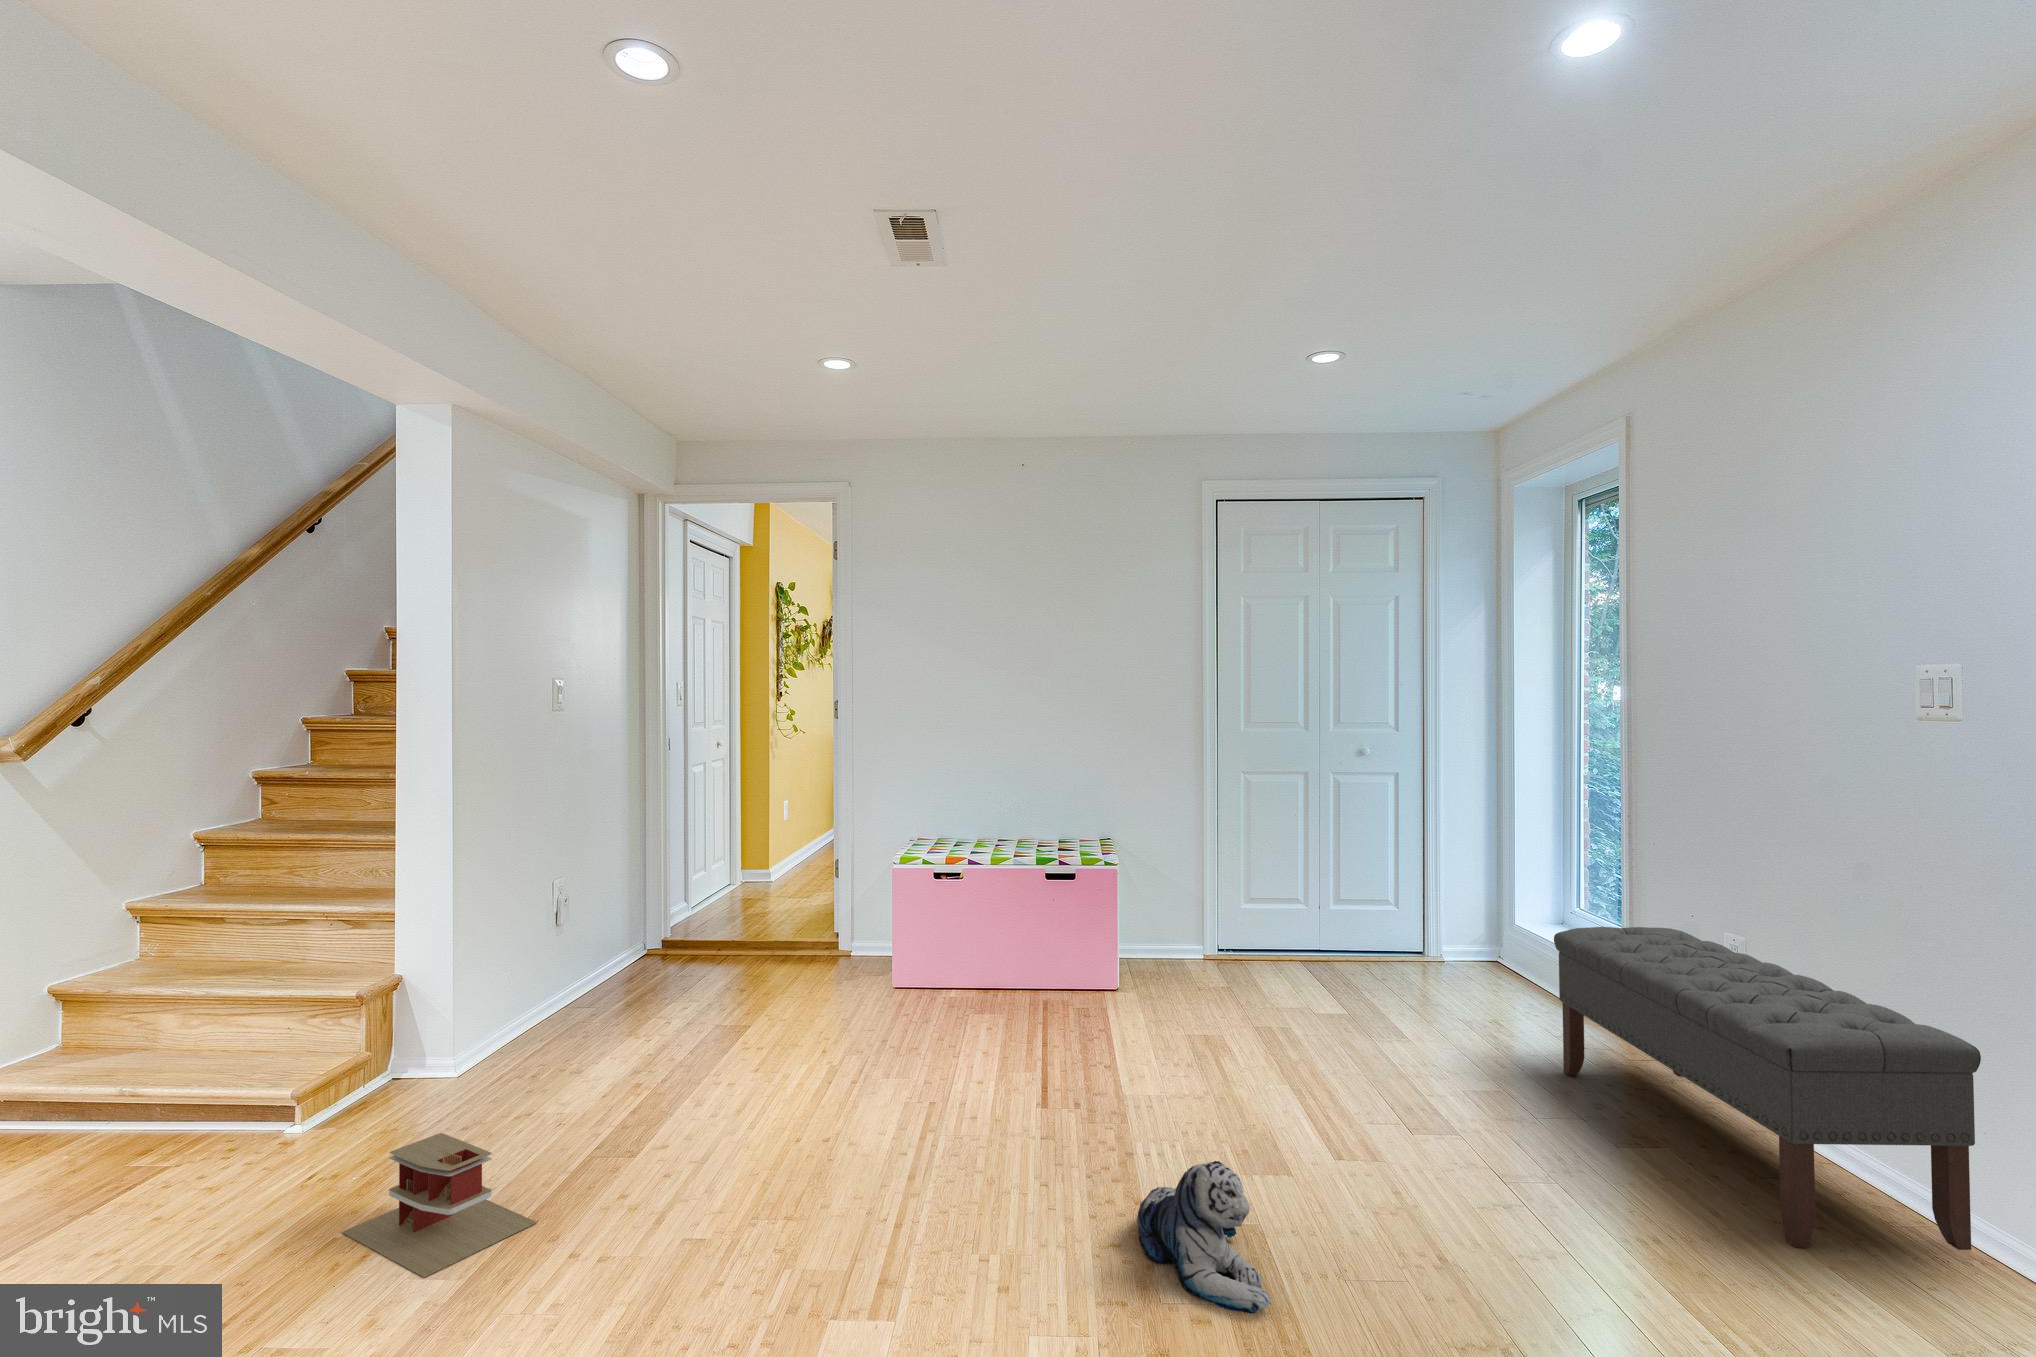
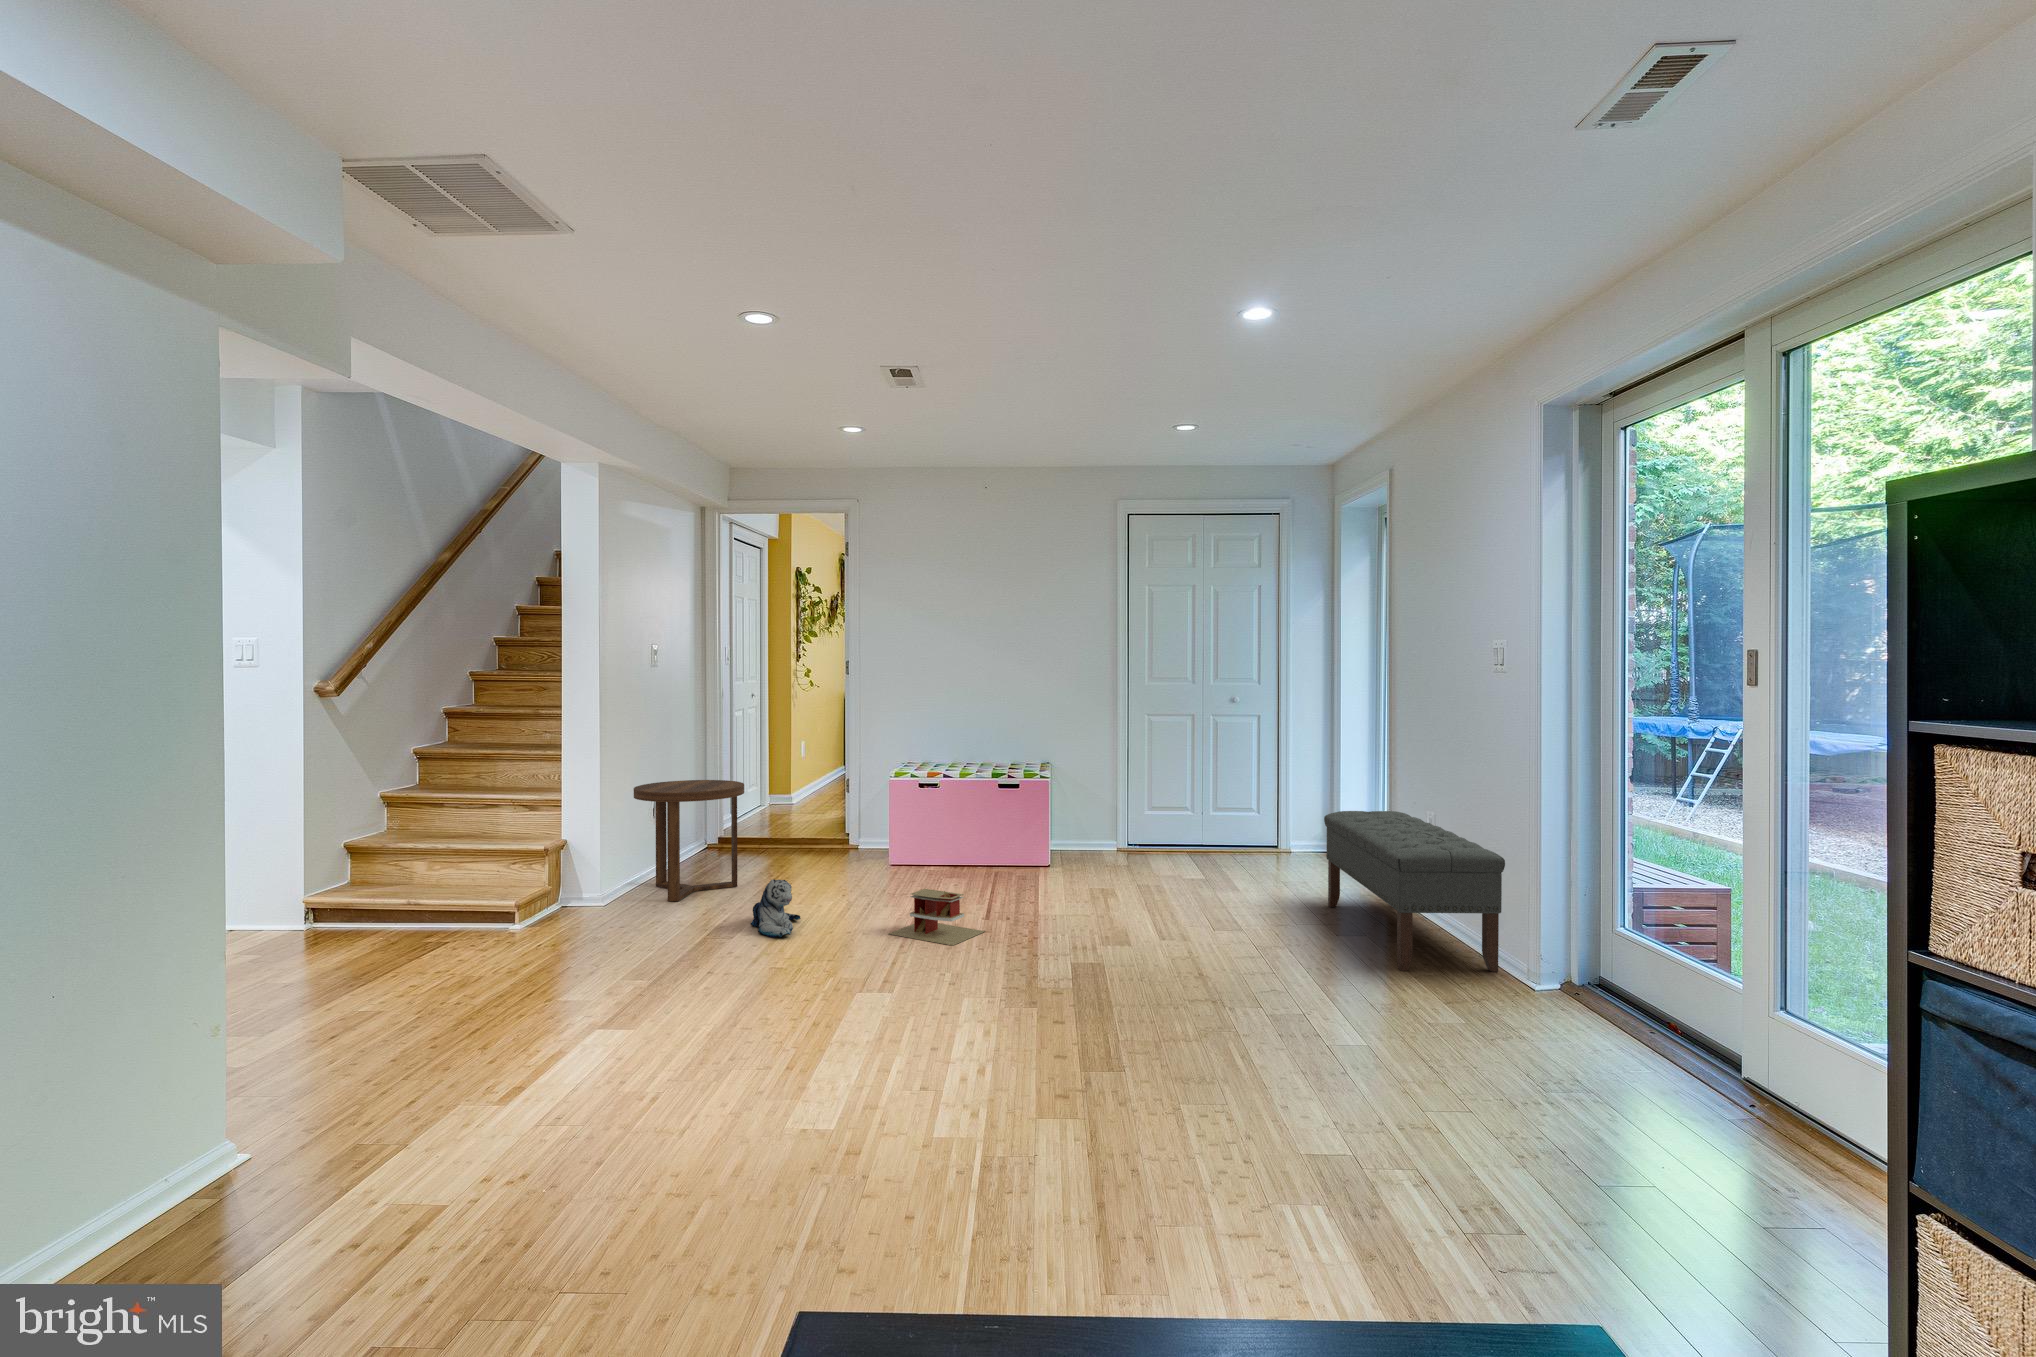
side table: none [513,873,681,1065] -> present [634,780,744,901]
toy house: present [342,1133,537,1277] -> present [888,889,985,945]
plush toy: present [1137,1161,1271,1314] -> present [751,879,801,937]

